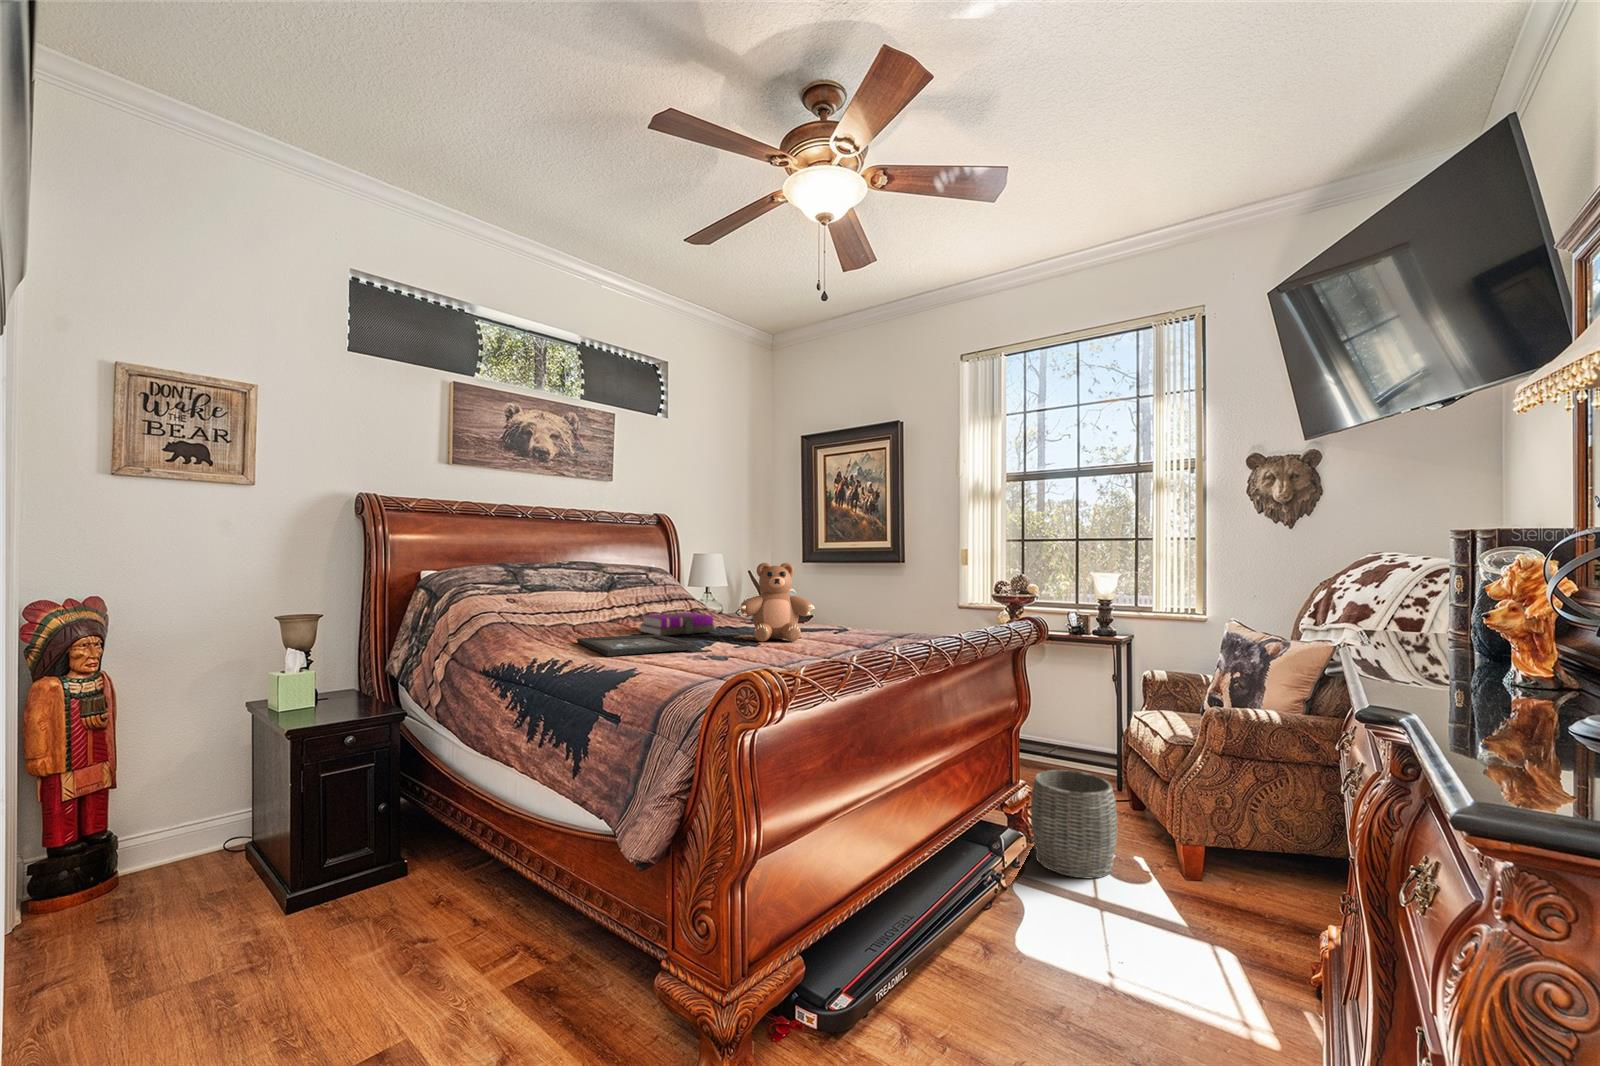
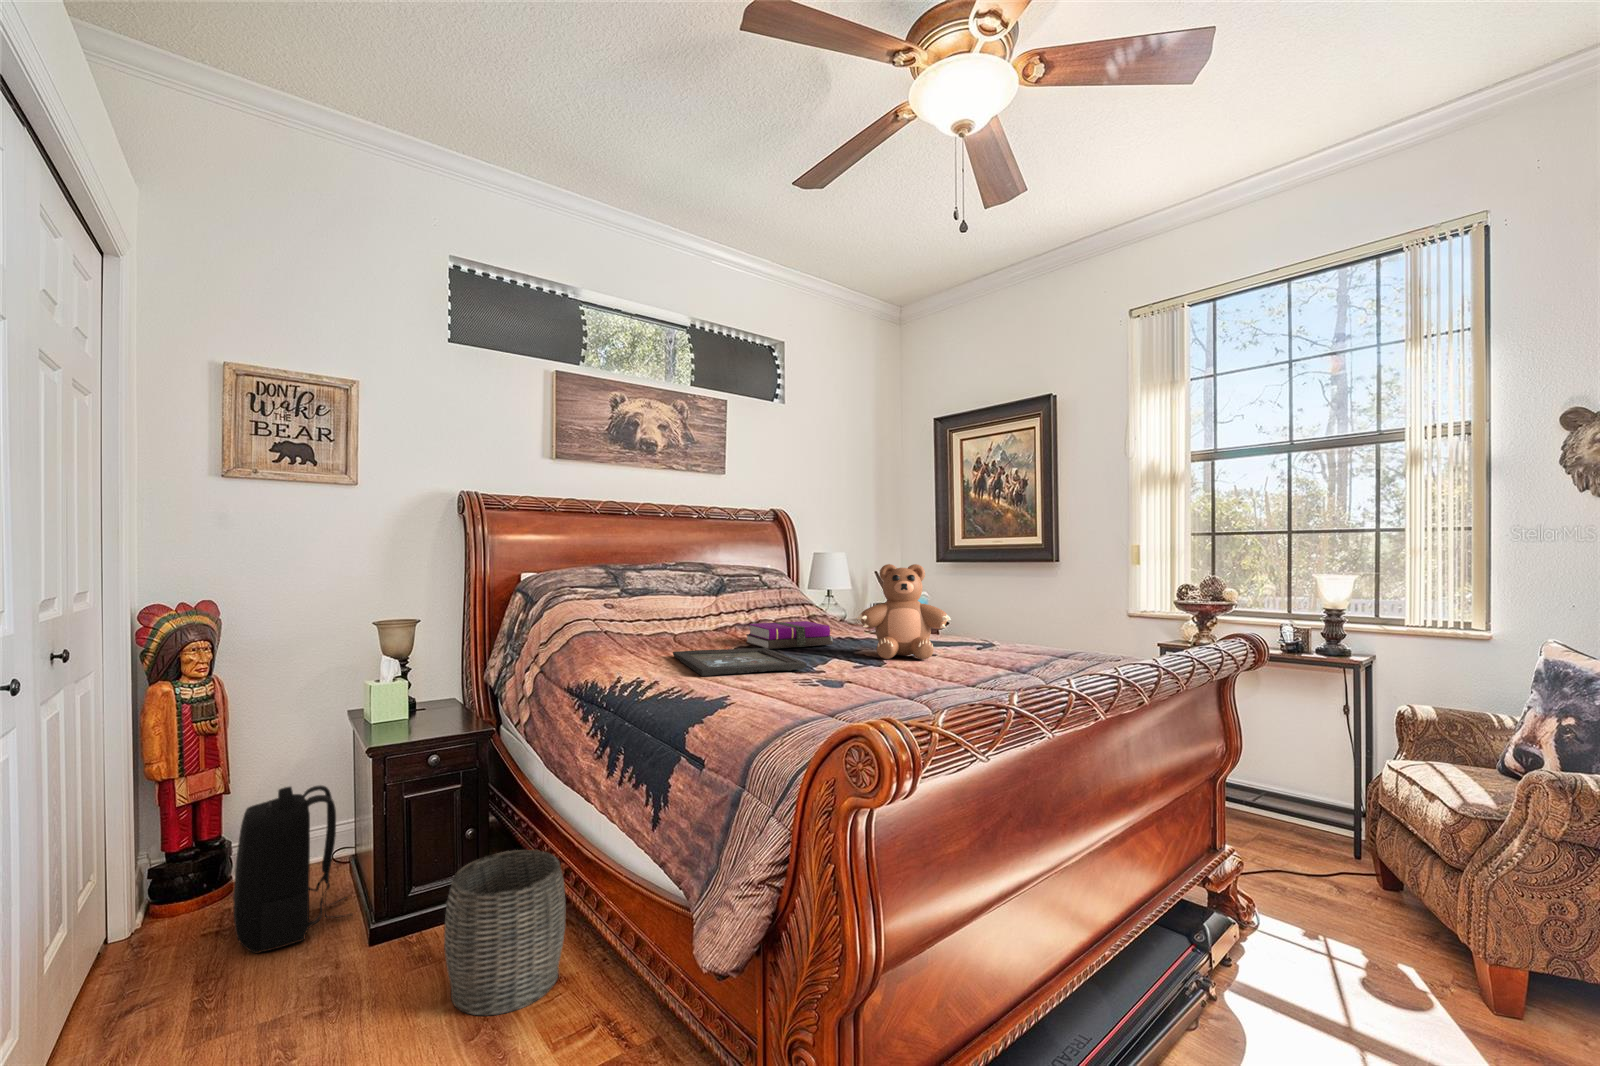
woven basket: present [1031,770,1117,879] -> present [444,850,565,1016]
backpack: none [132,773,258,933] -> present [233,785,352,953]

